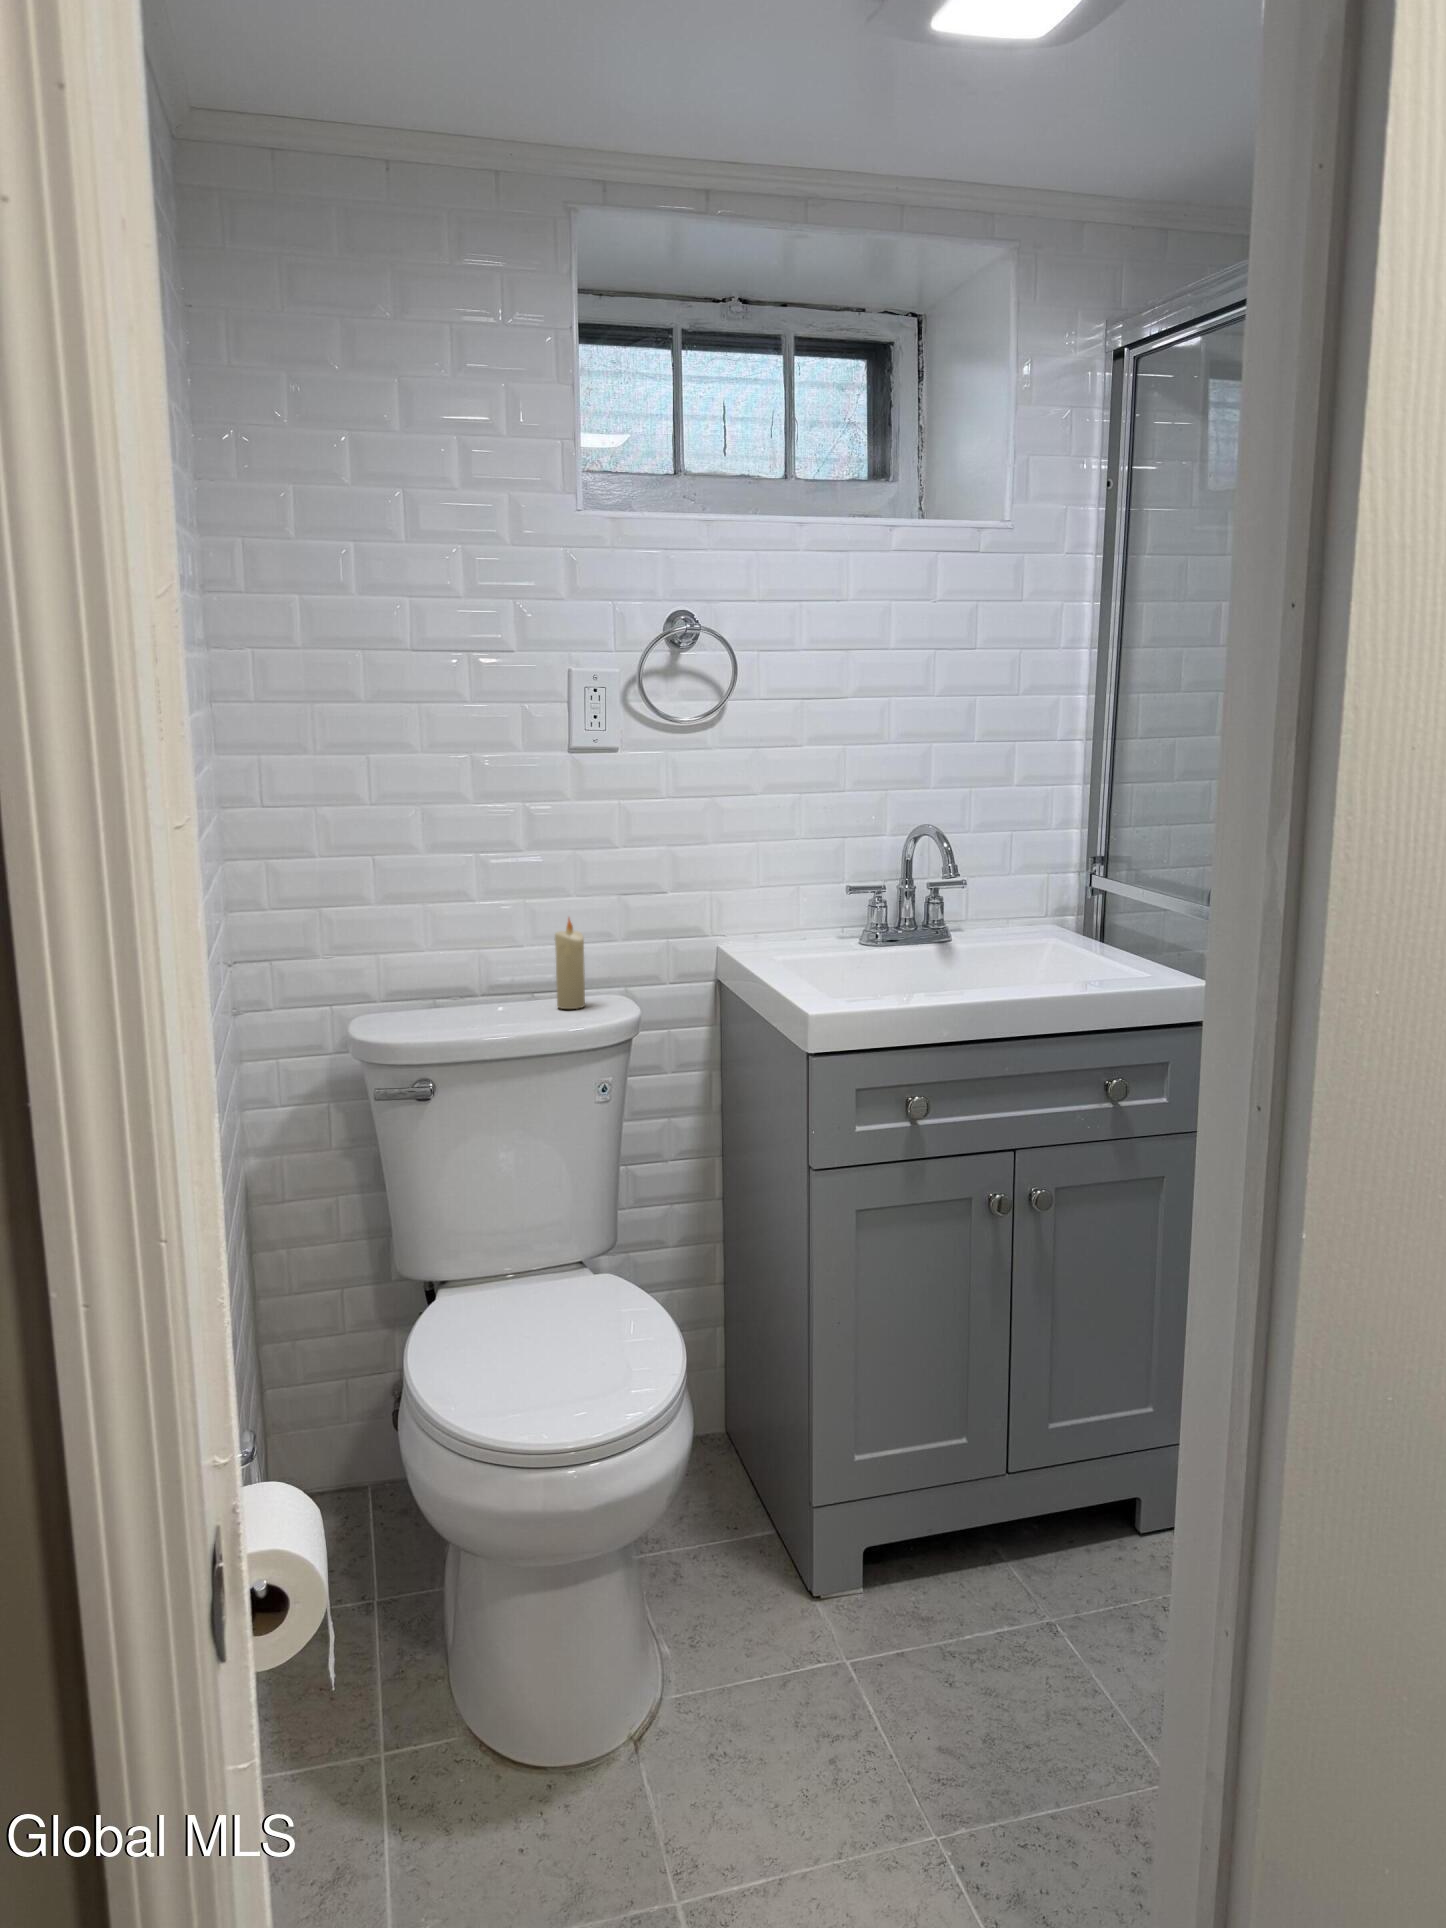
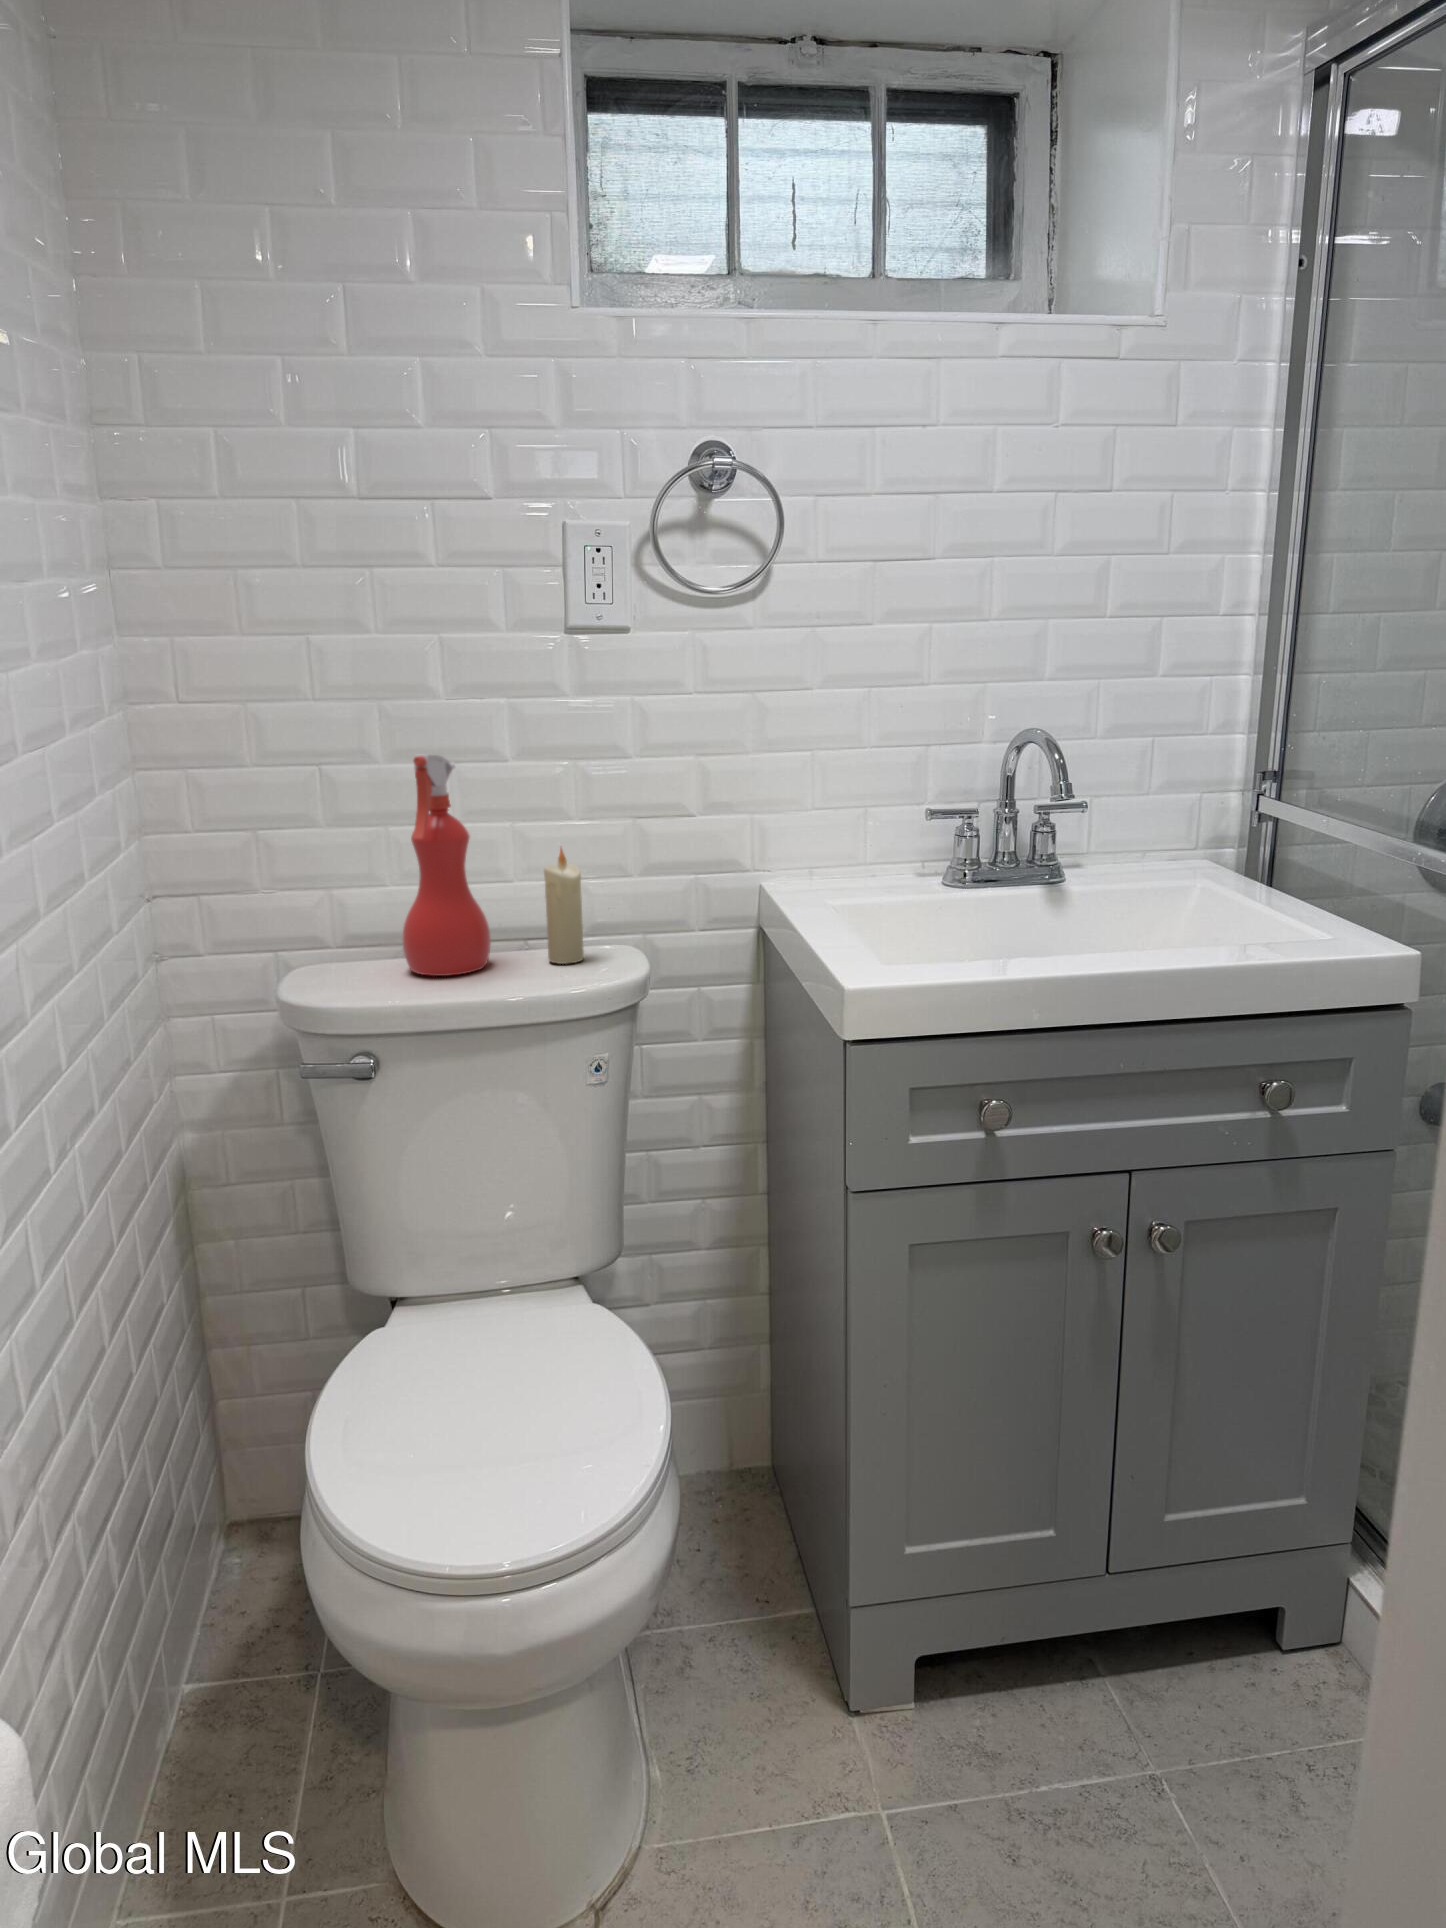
spray bottle: none [441,845,511,1020] -> present [402,755,491,976]

